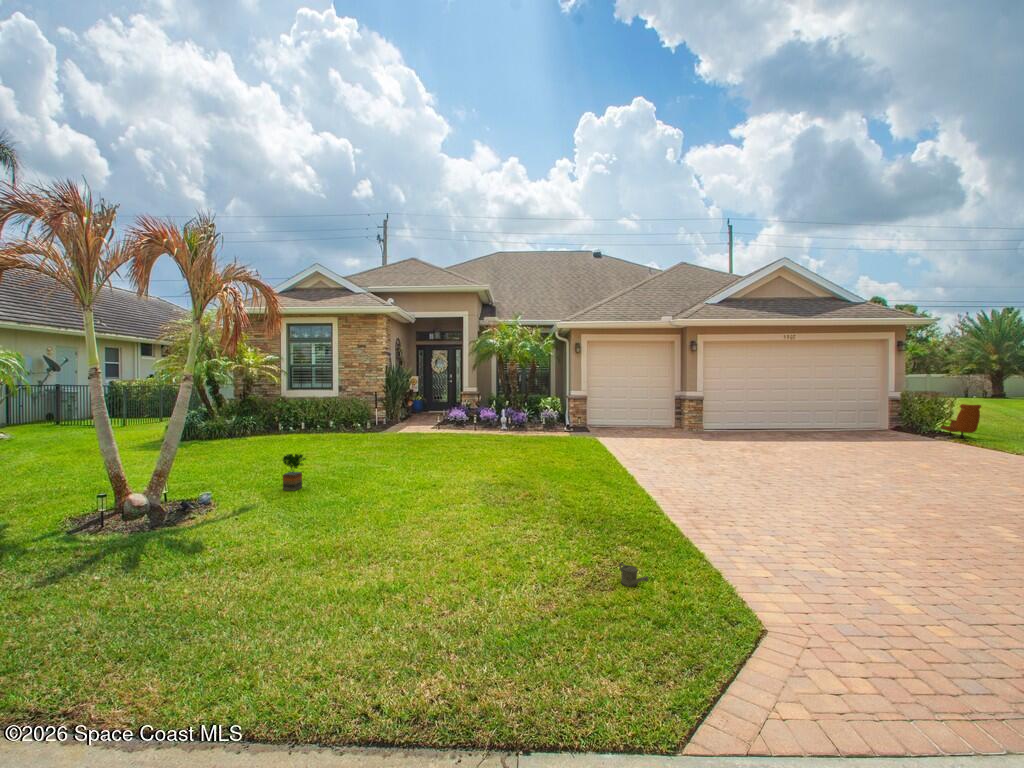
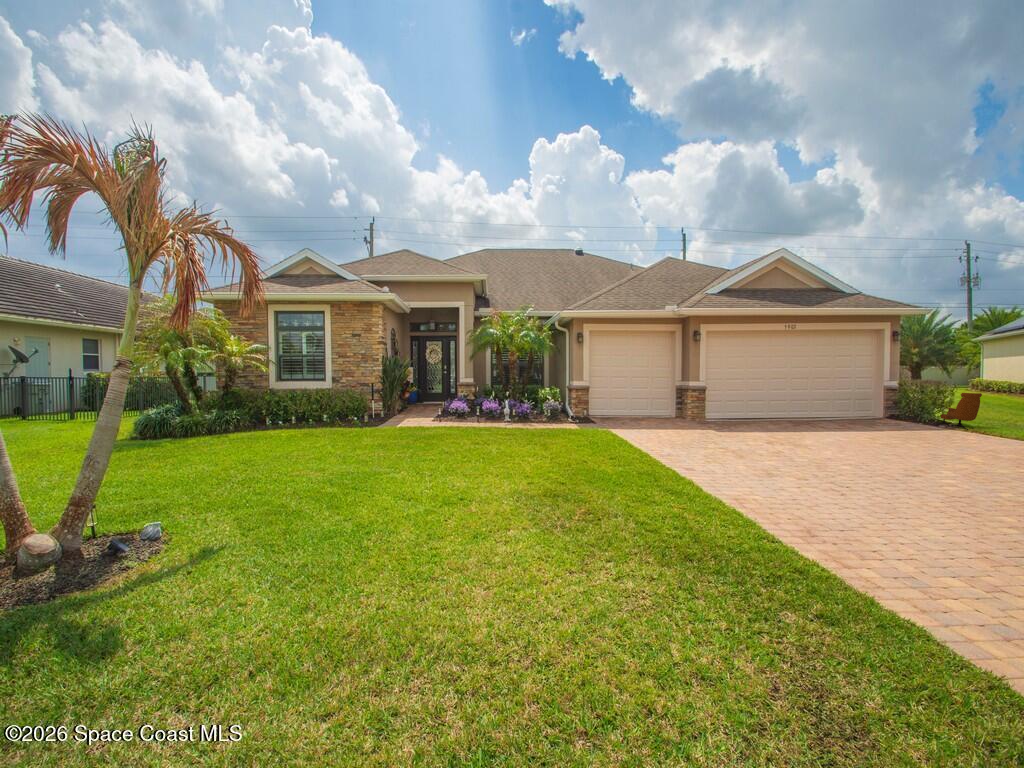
potted tree: present [283,454,305,491] -> none [261,462,295,511]
watering can: present [619,563,648,587] -> none [811,658,896,709]

